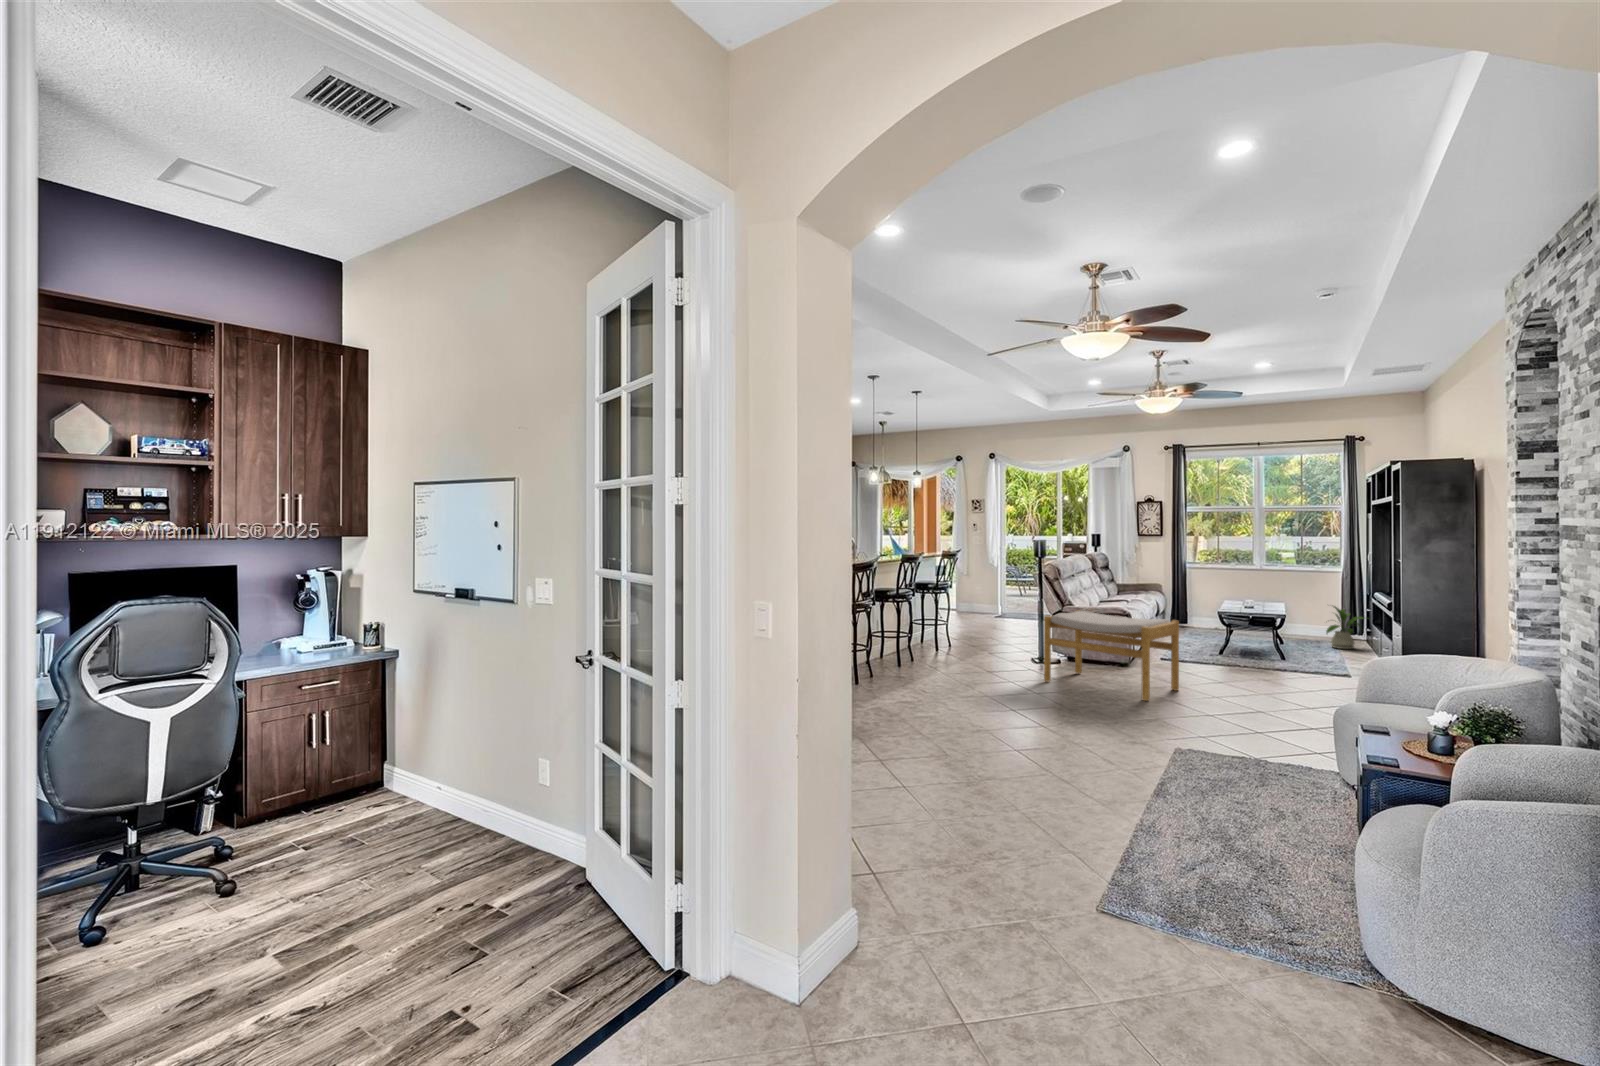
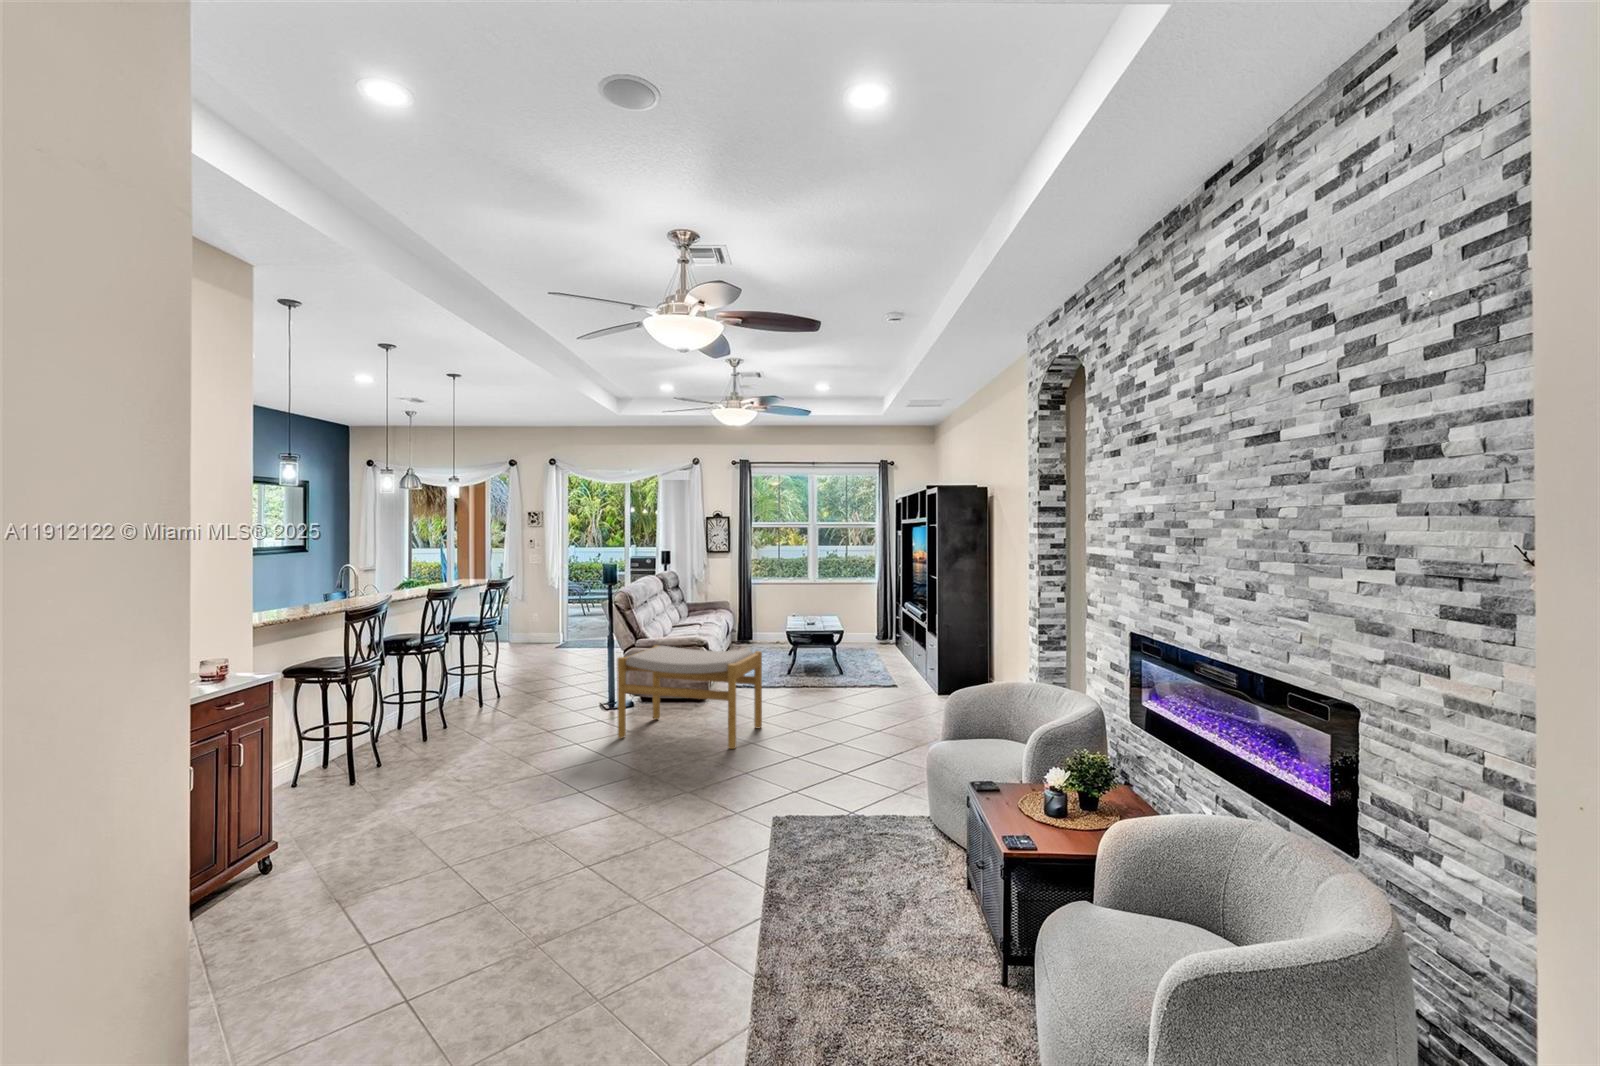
house plant: present [1326,606,1363,649] -> none [867,615,901,655]

